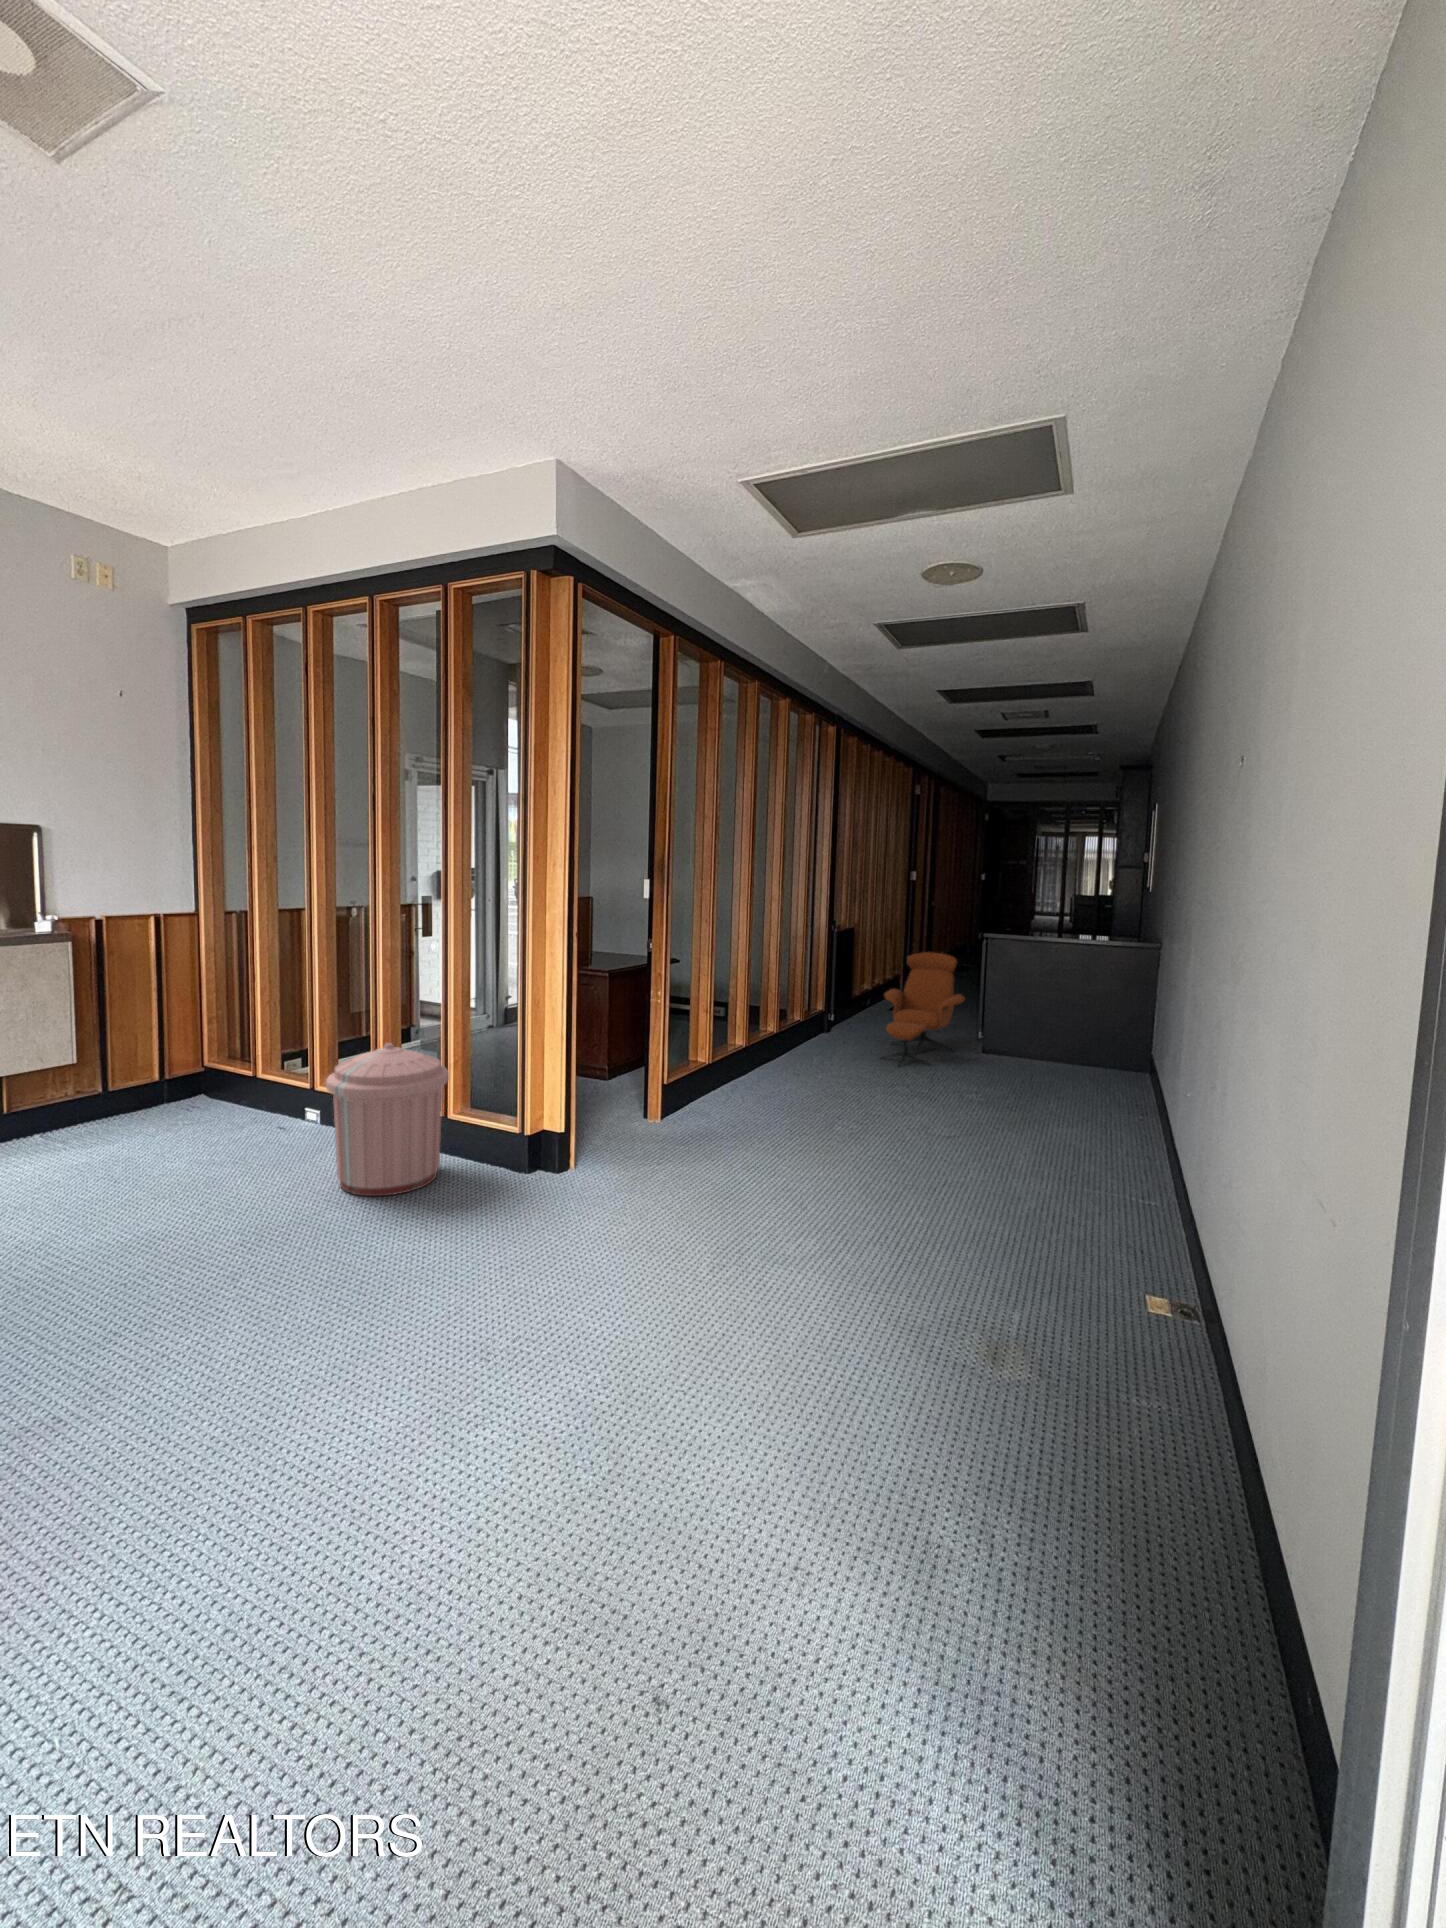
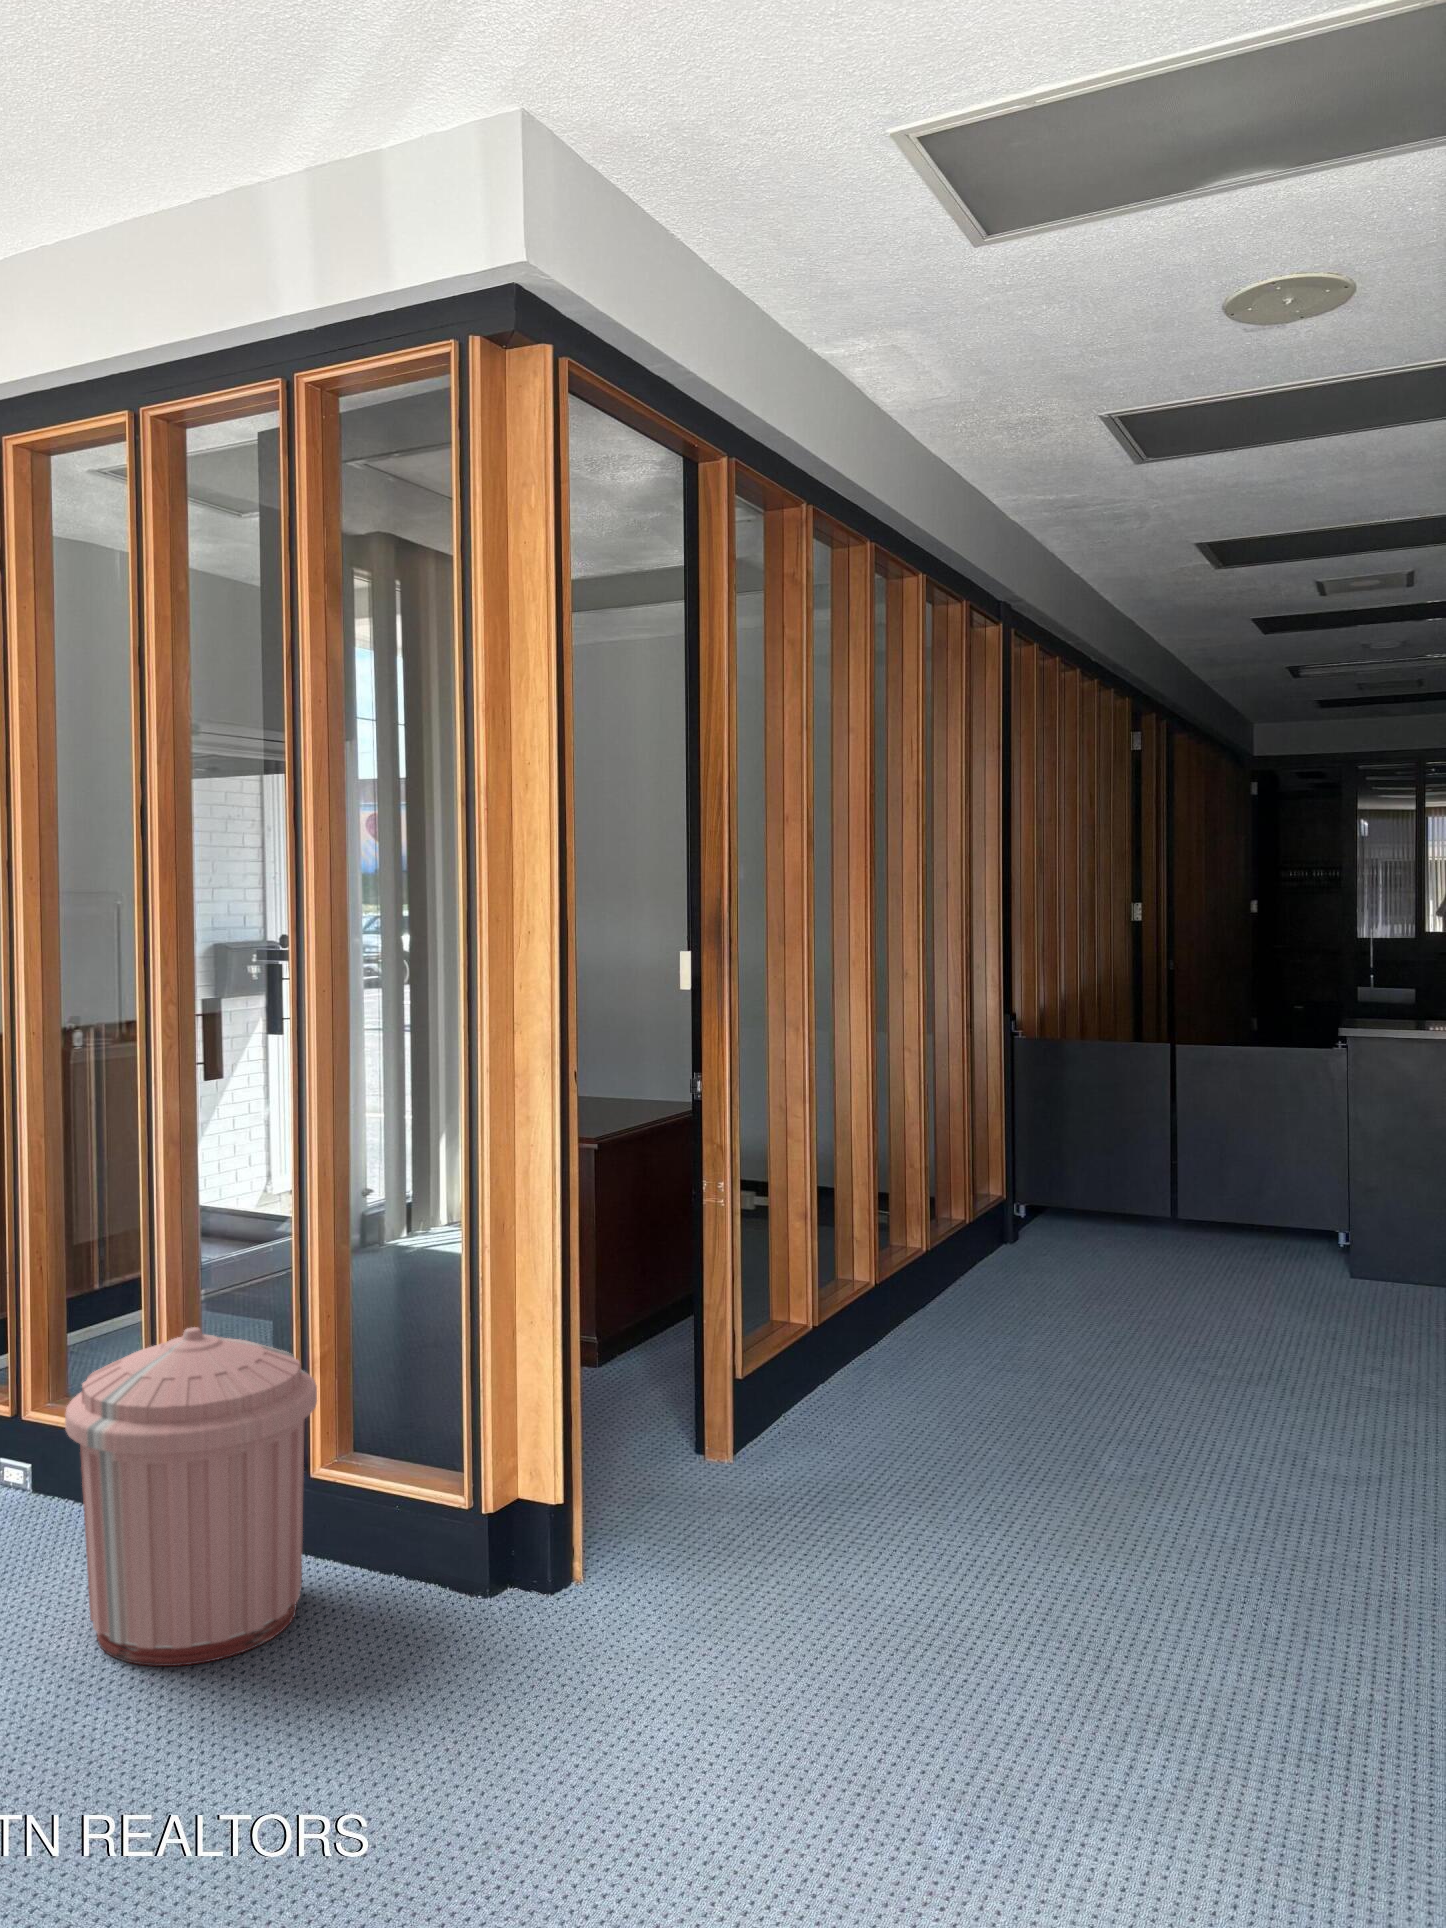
lounge chair: present [881,952,964,1065] -> none [1131,1072,1299,1314]

